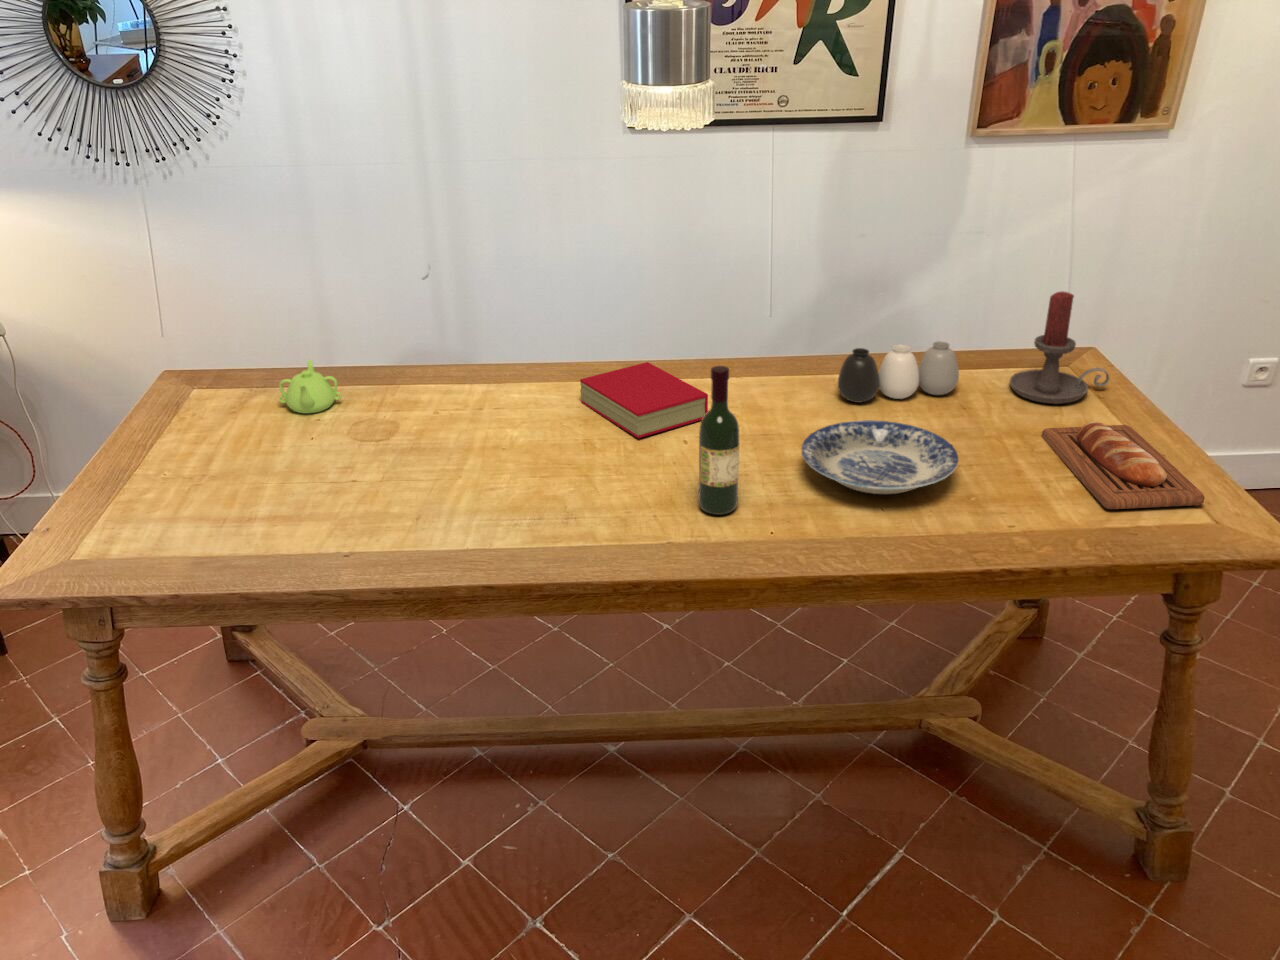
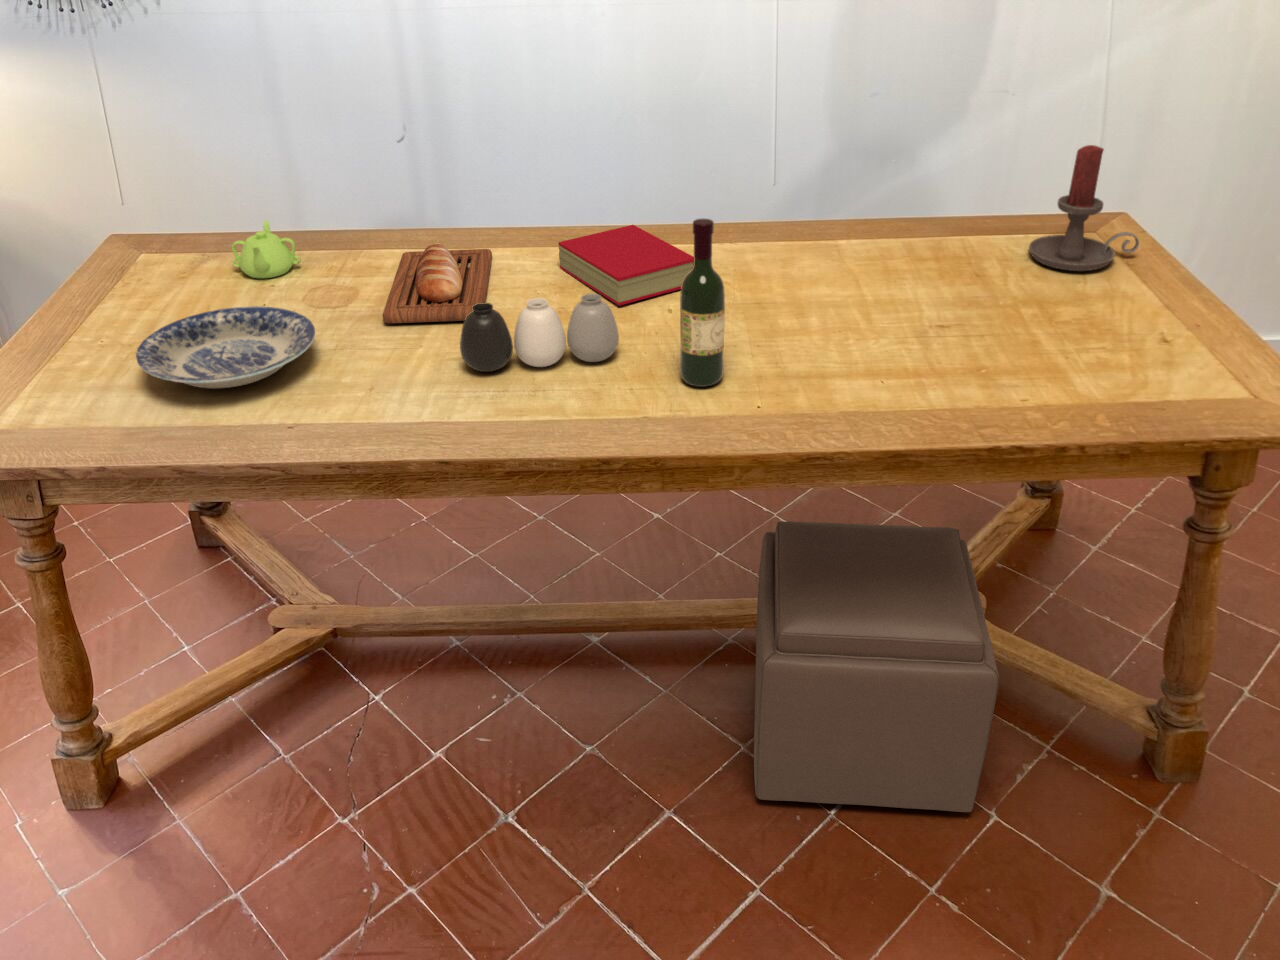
vase: present [838,341,959,403] -> present [460,293,619,372]
plate: present [802,420,958,494] -> present [136,306,315,388]
bread loaf: present [1042,421,1205,509] -> present [382,243,492,323]
ottoman: none [768,636,997,912] -> present [754,521,999,812]

